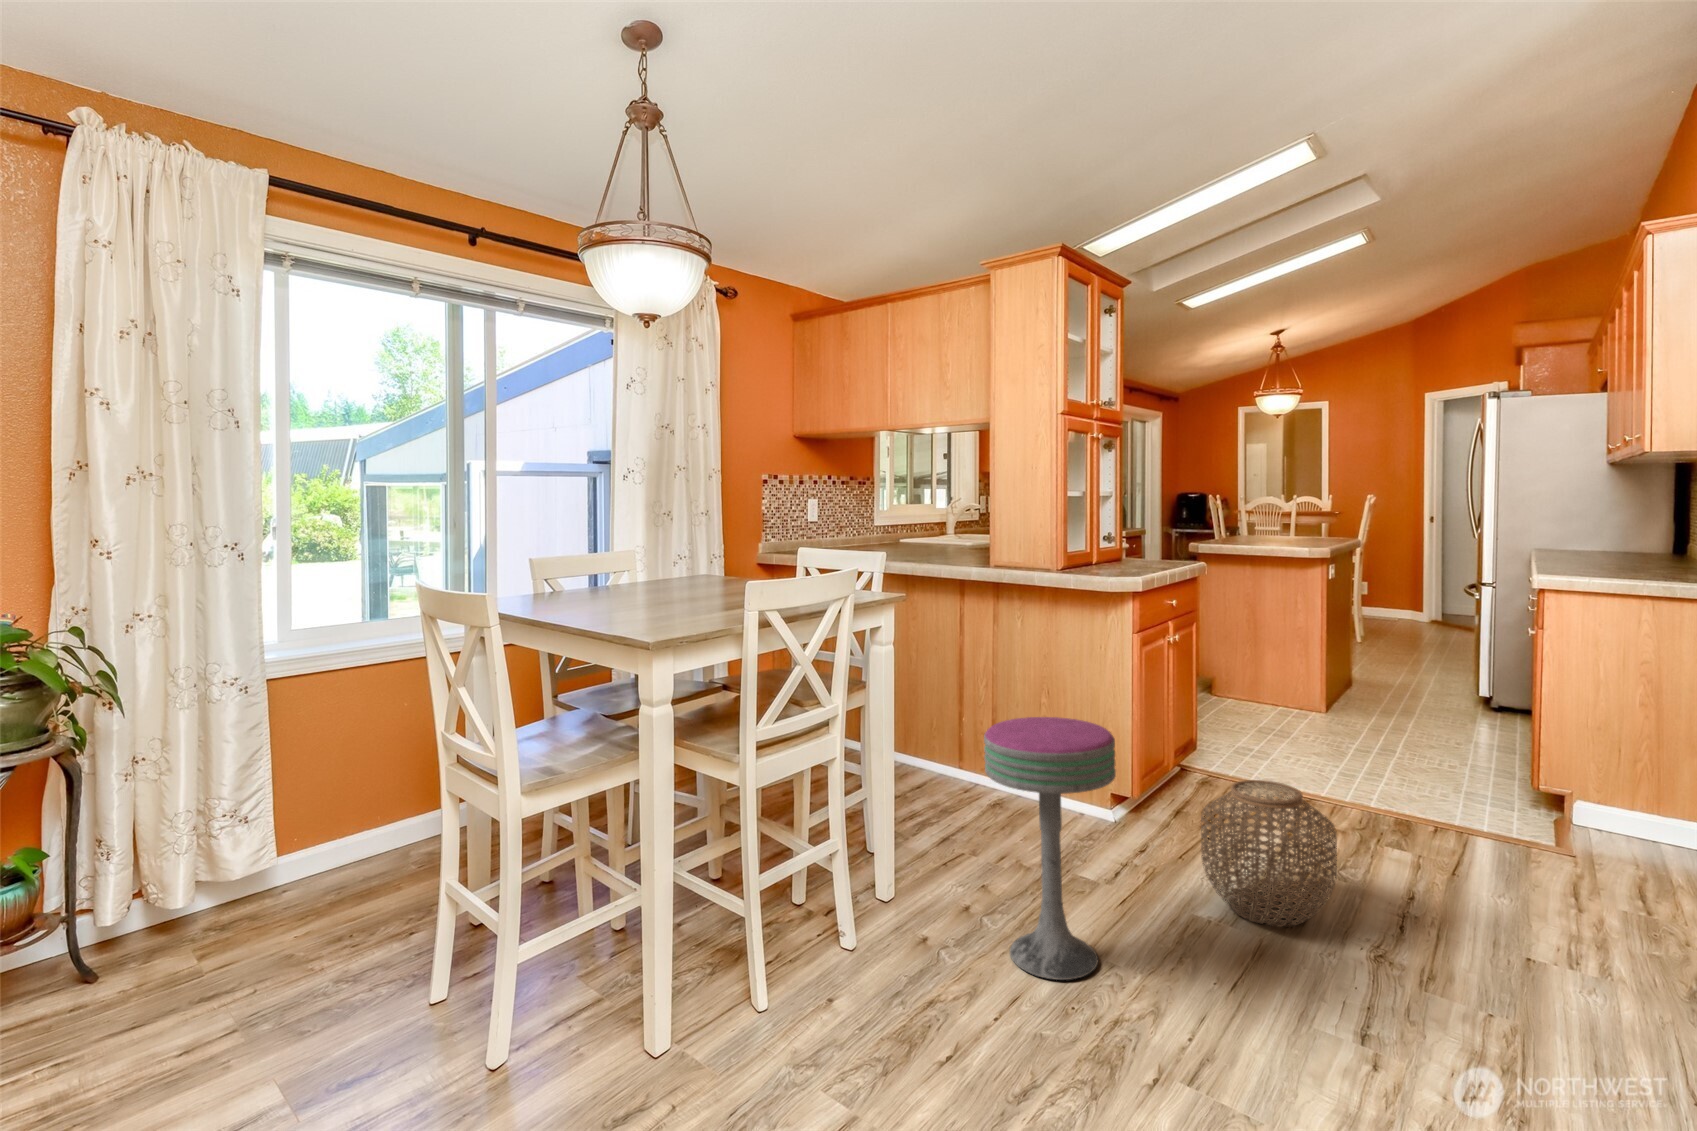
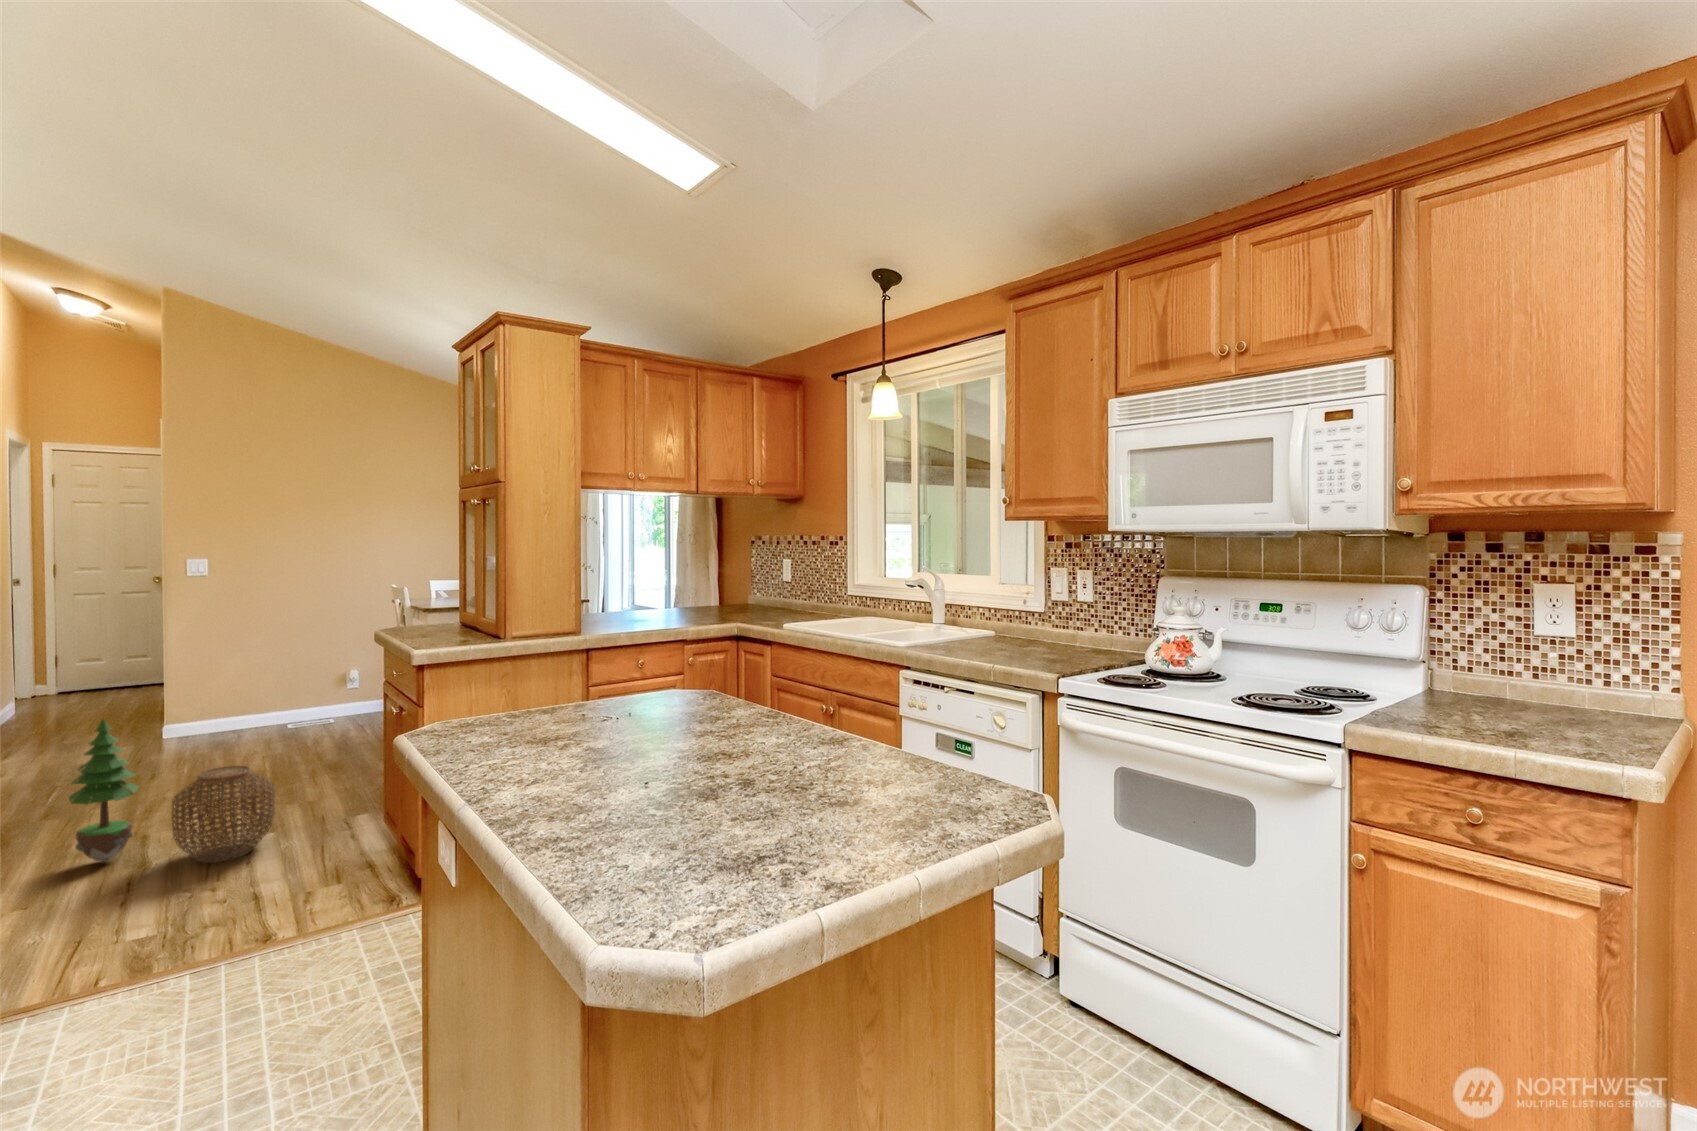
bar stool: present [984,717,1116,980] -> none [273,678,350,805]
potted tree: none [1367,746,1482,1002] -> present [69,719,139,862]

